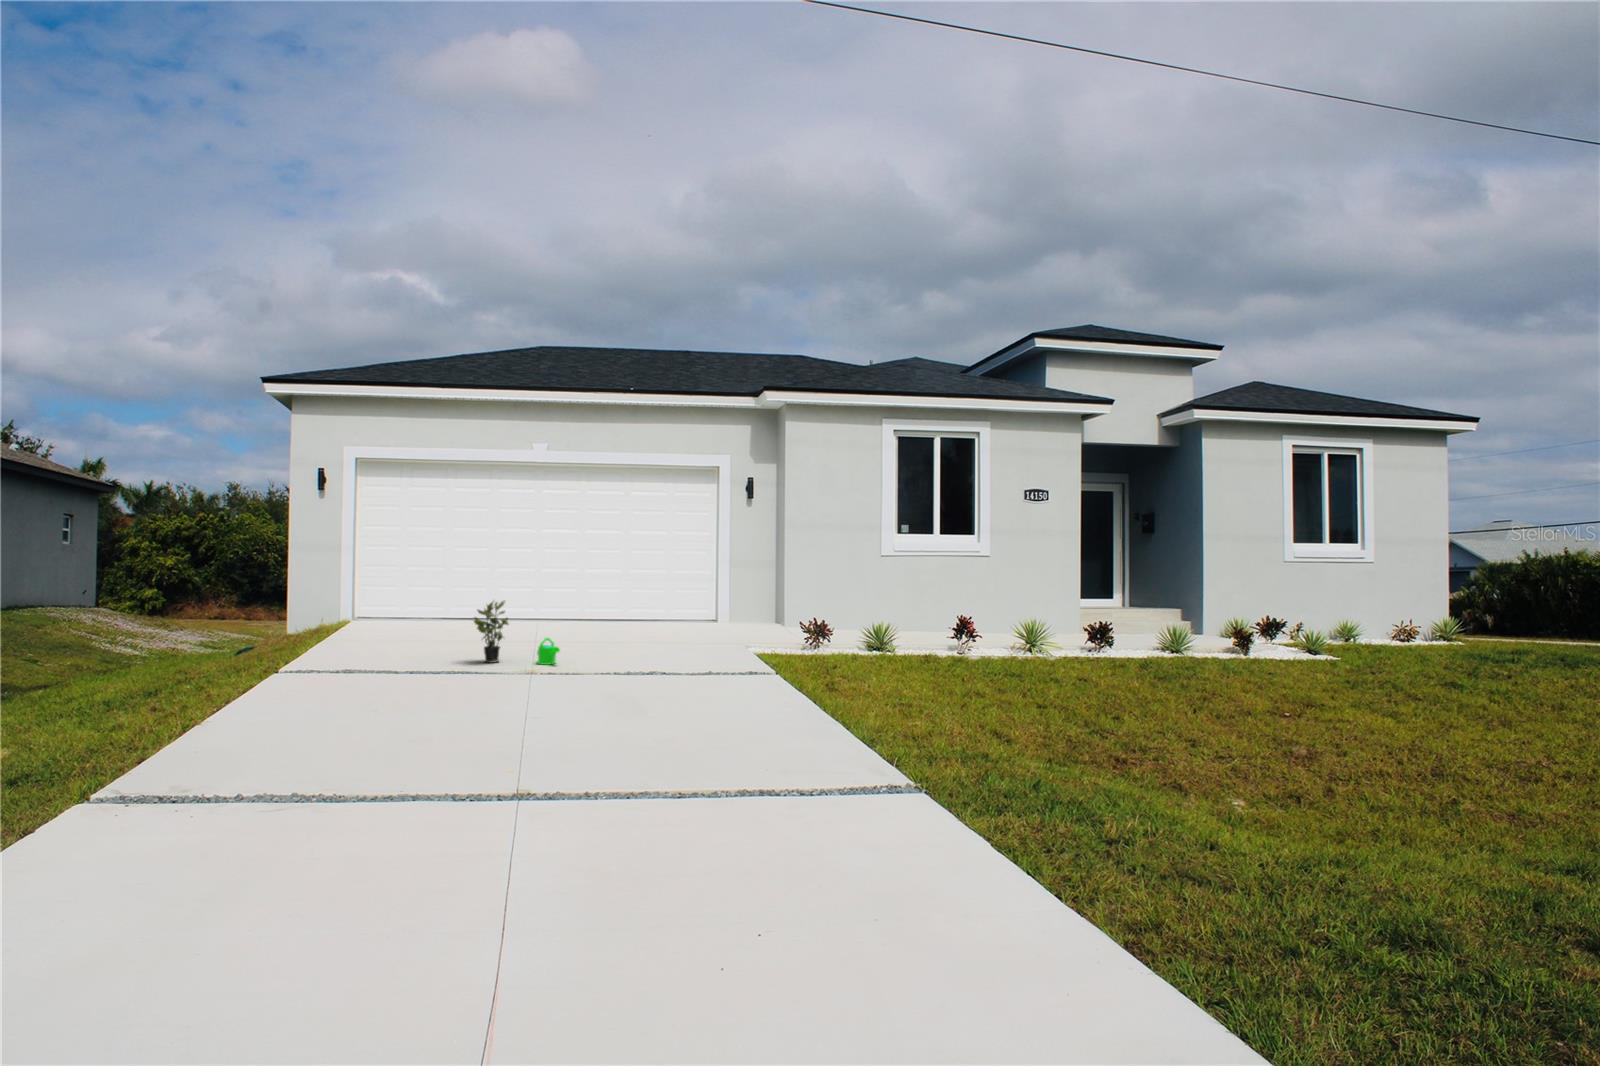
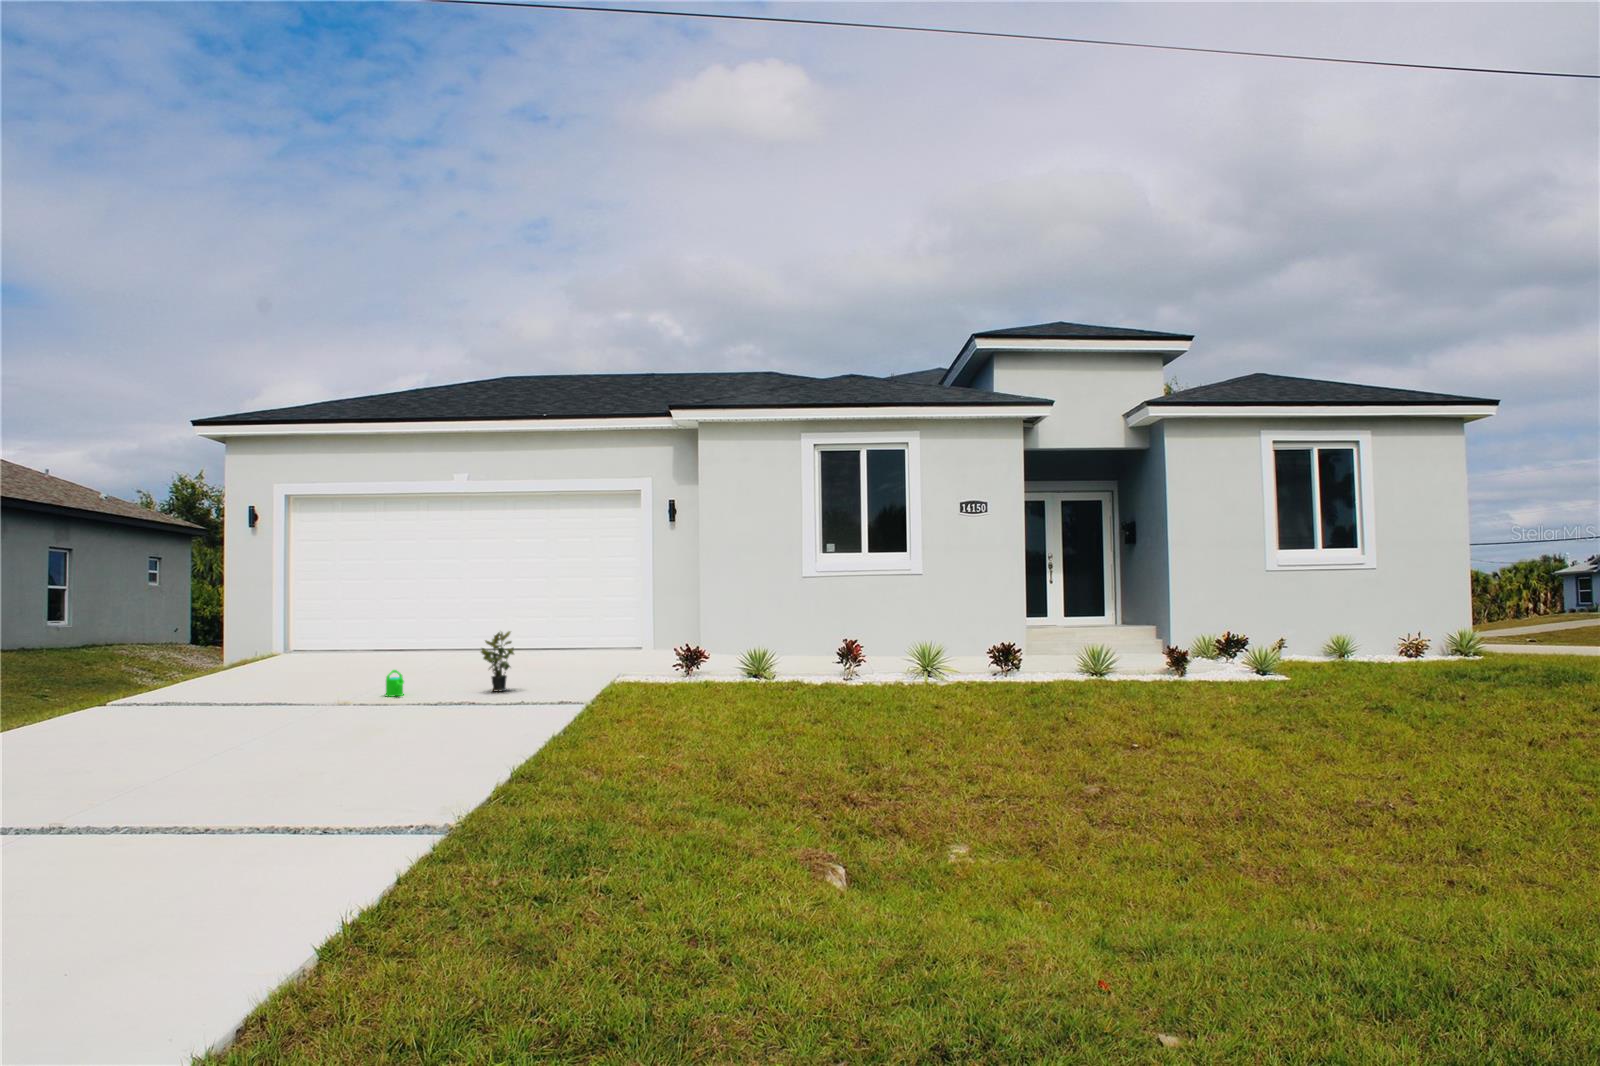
potted plant: present [474,601,508,663] -> present [481,631,514,691]

